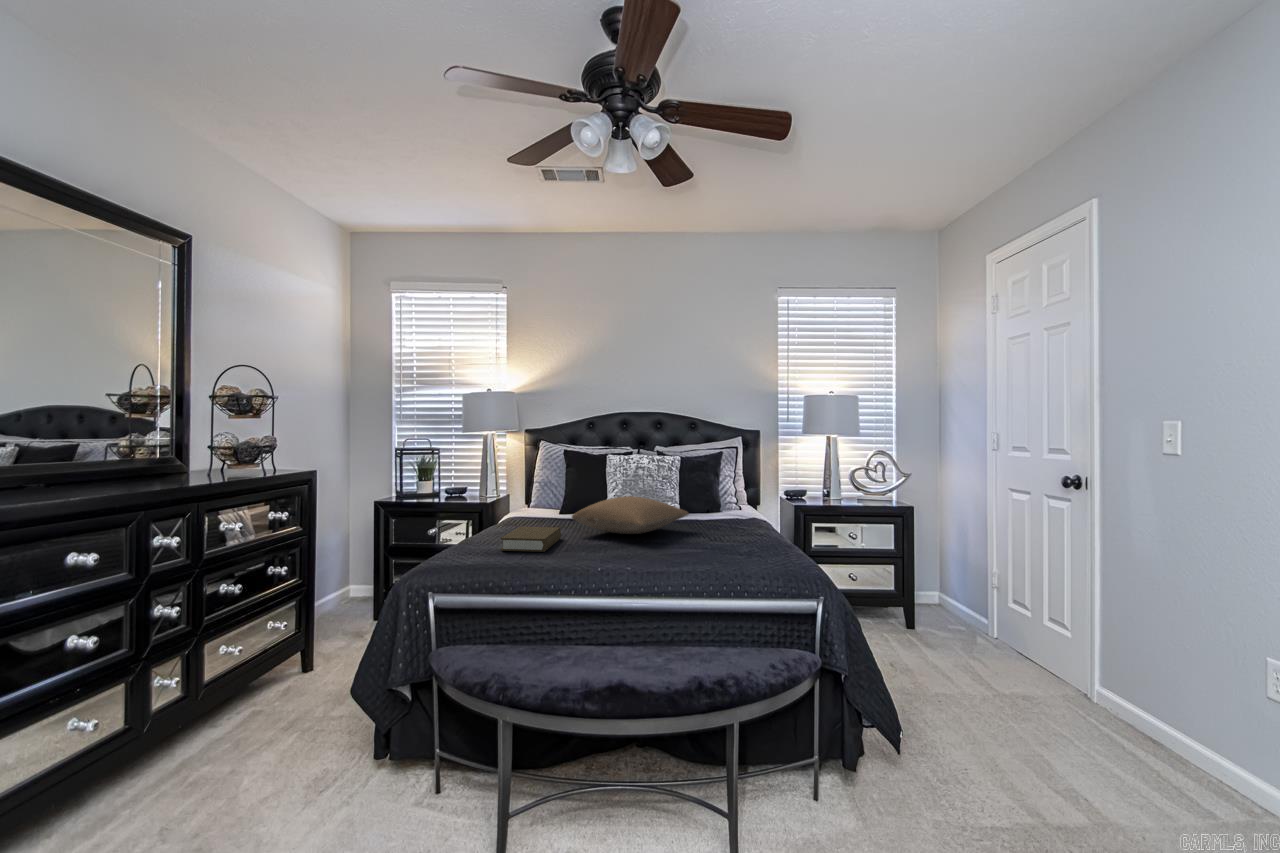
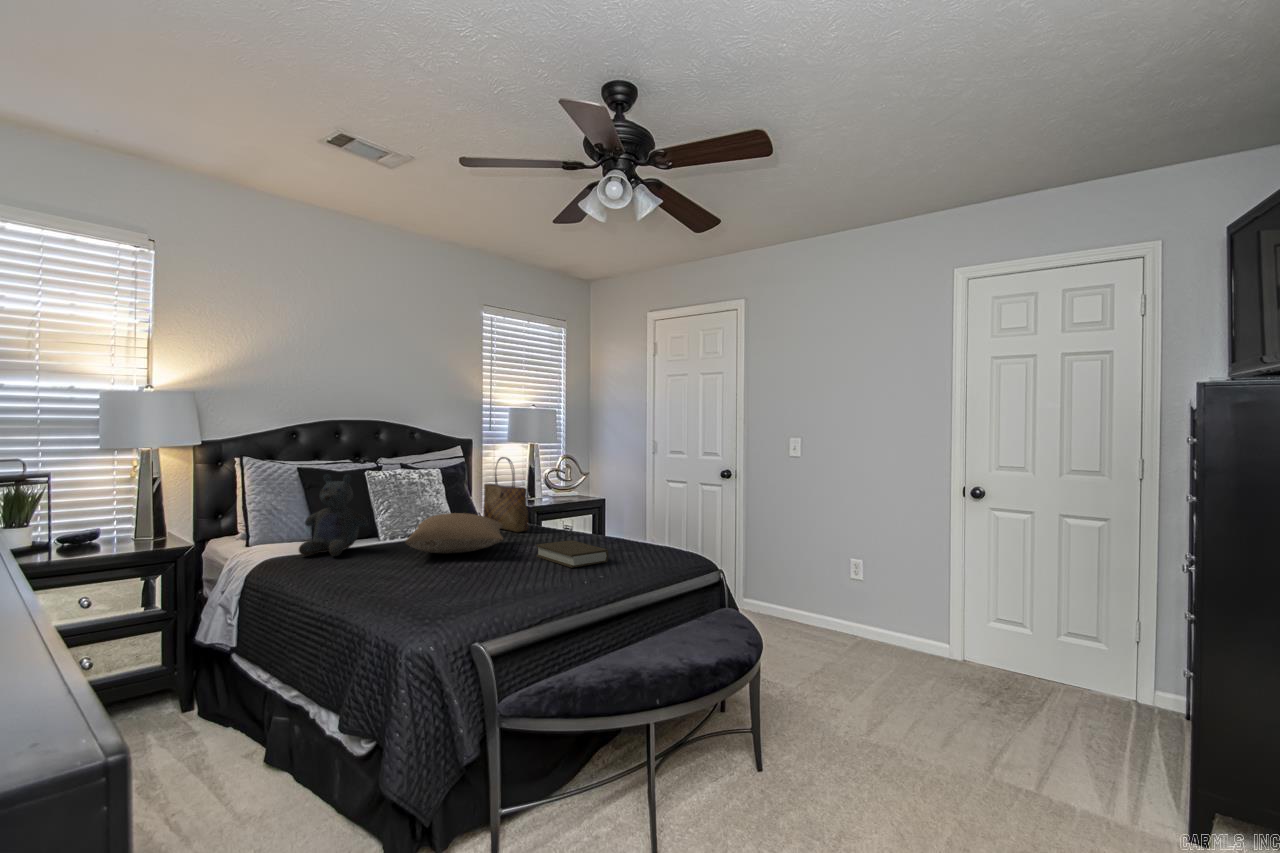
tote bag: none [712,446,739,525] -> present [483,457,528,532]
stuffed bear: none [527,455,578,523] -> present [299,474,368,556]
book: present [501,527,561,552] -> present [536,540,609,568]

